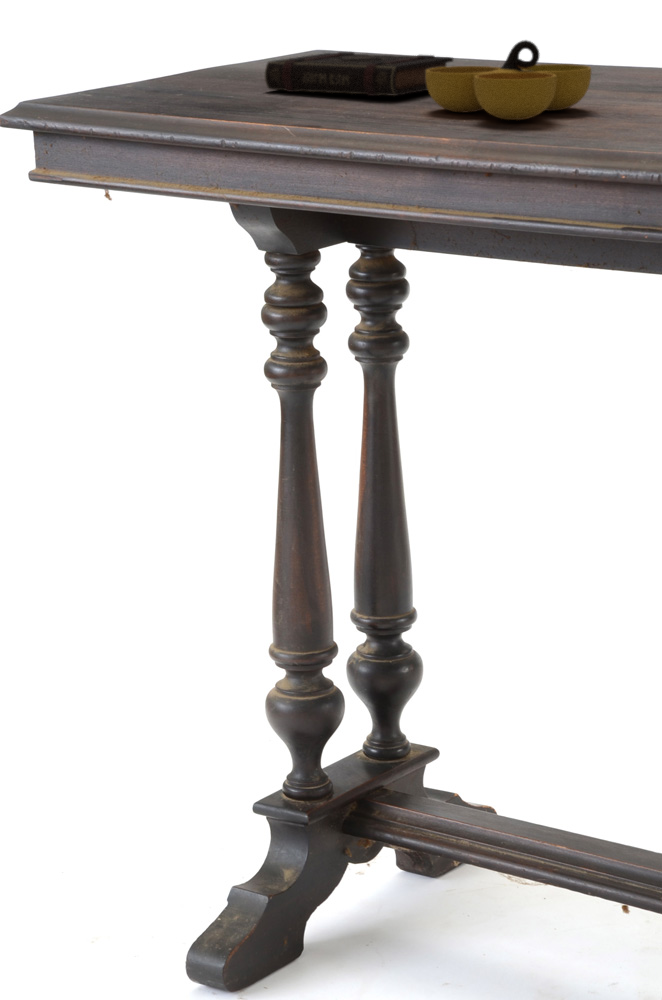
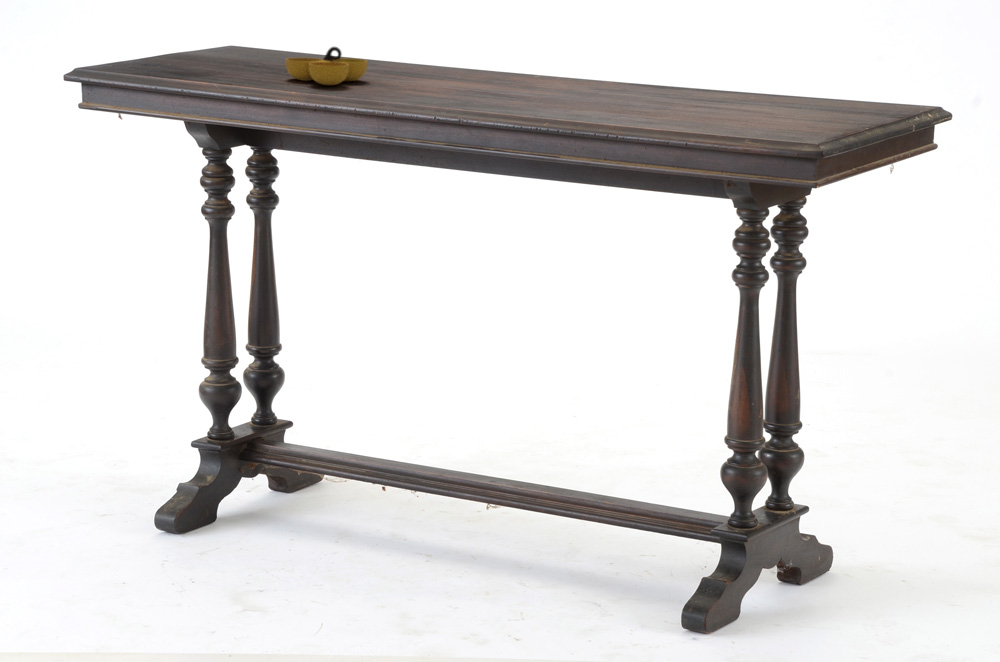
book: present [265,52,453,96] -> none [204,47,301,71]

